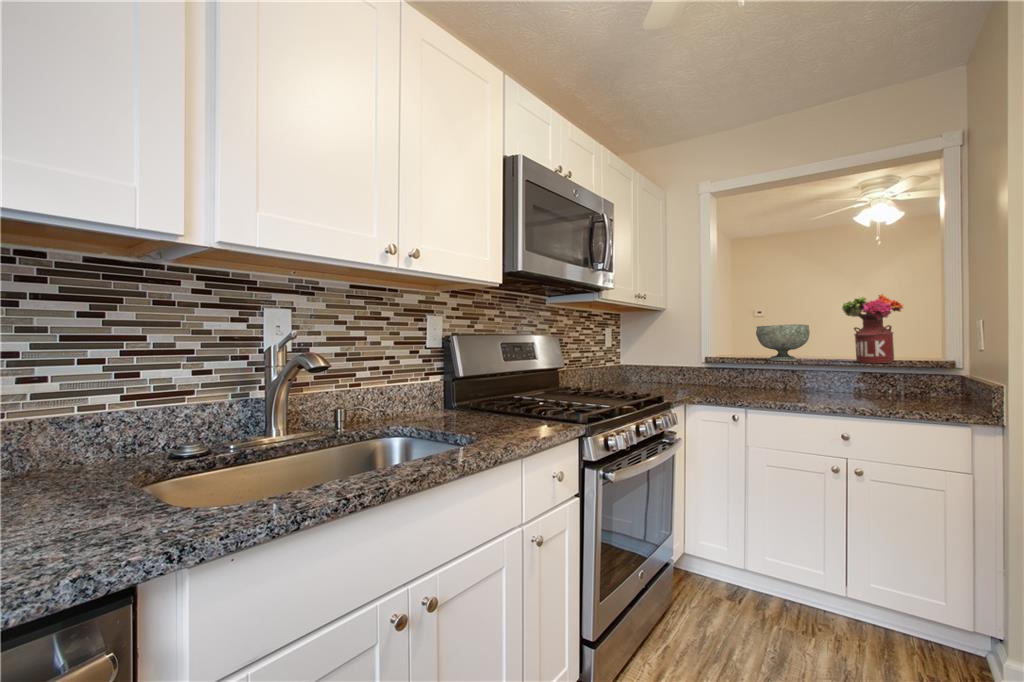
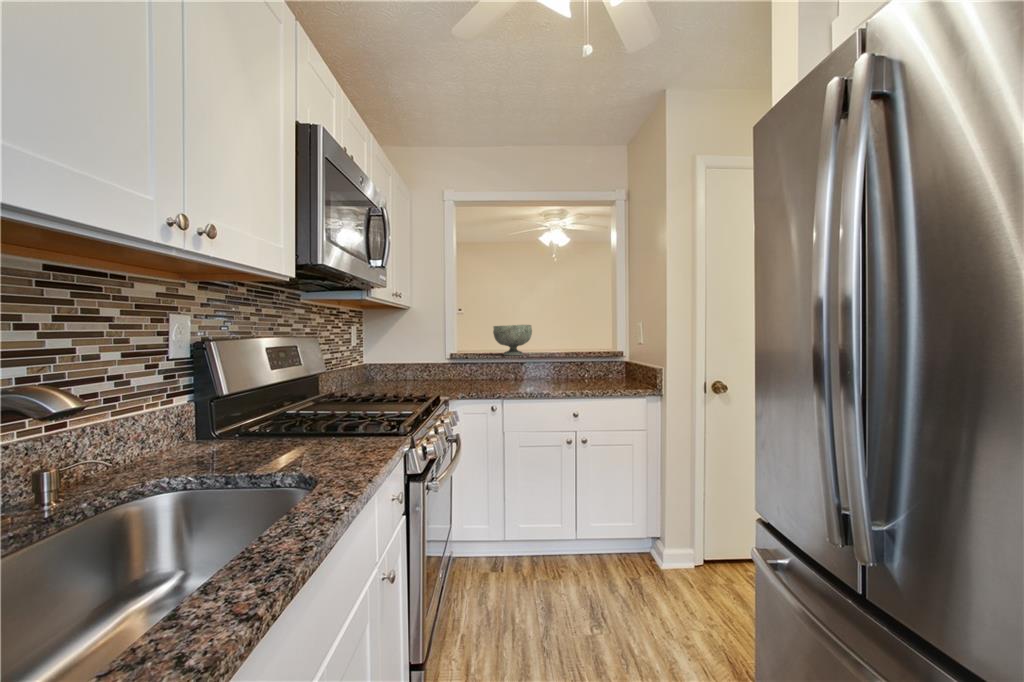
flower arrangement: present [842,294,903,363] -> none [553,302,591,355]

